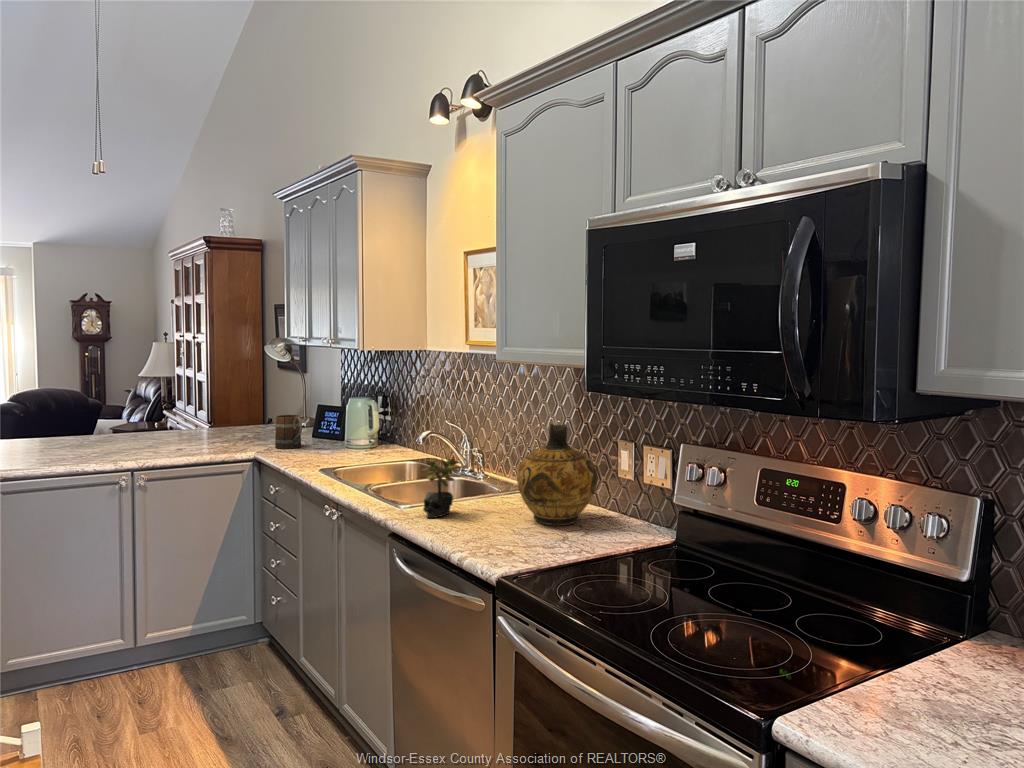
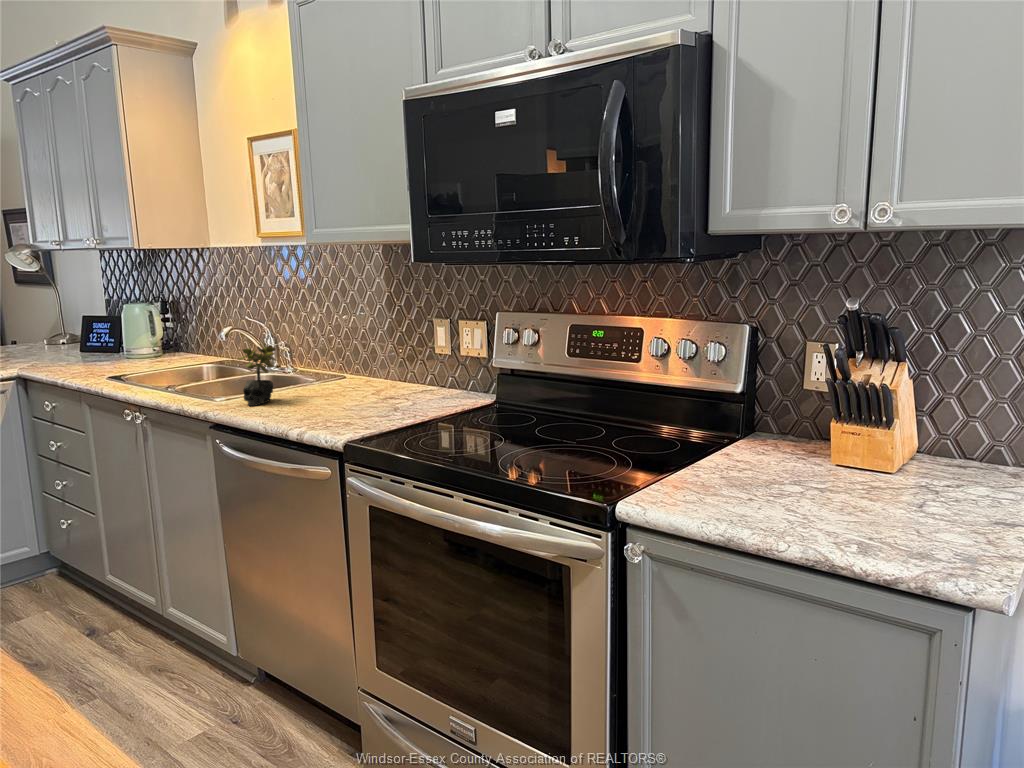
mug: present [275,415,302,449] -> none [37,326,73,364]
ceramic jug: present [517,424,598,525] -> none [338,302,418,401]

